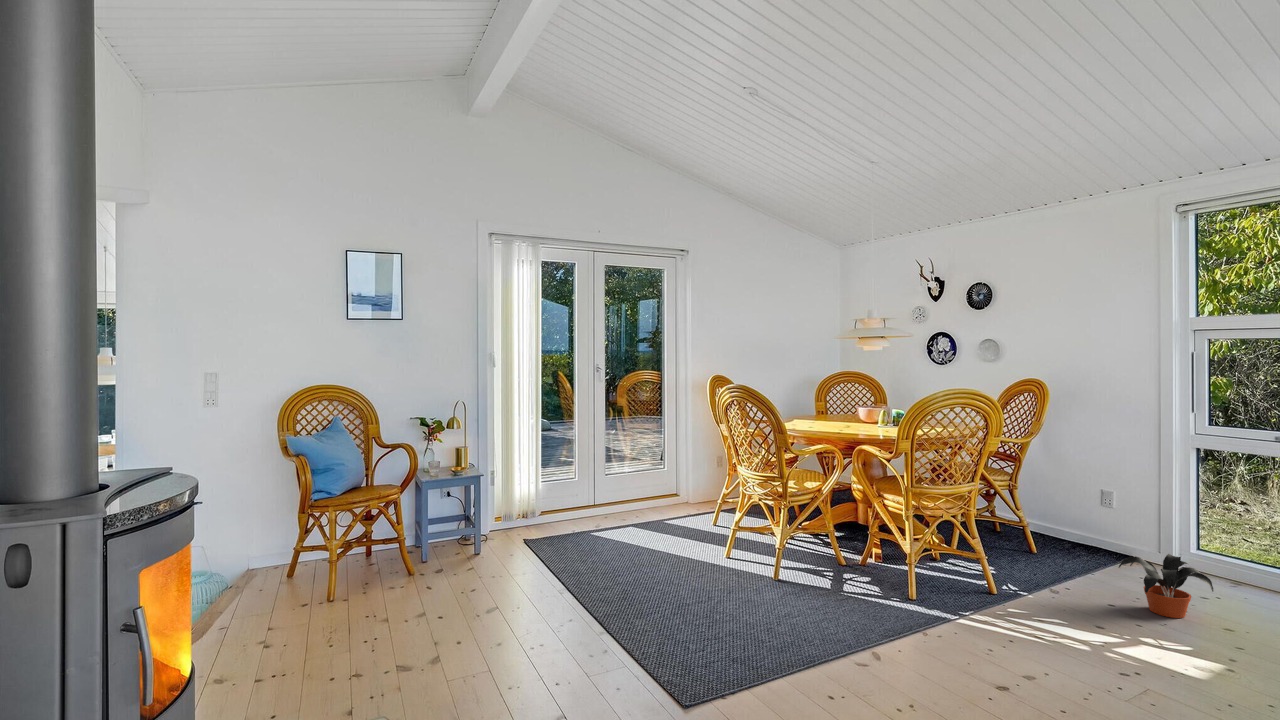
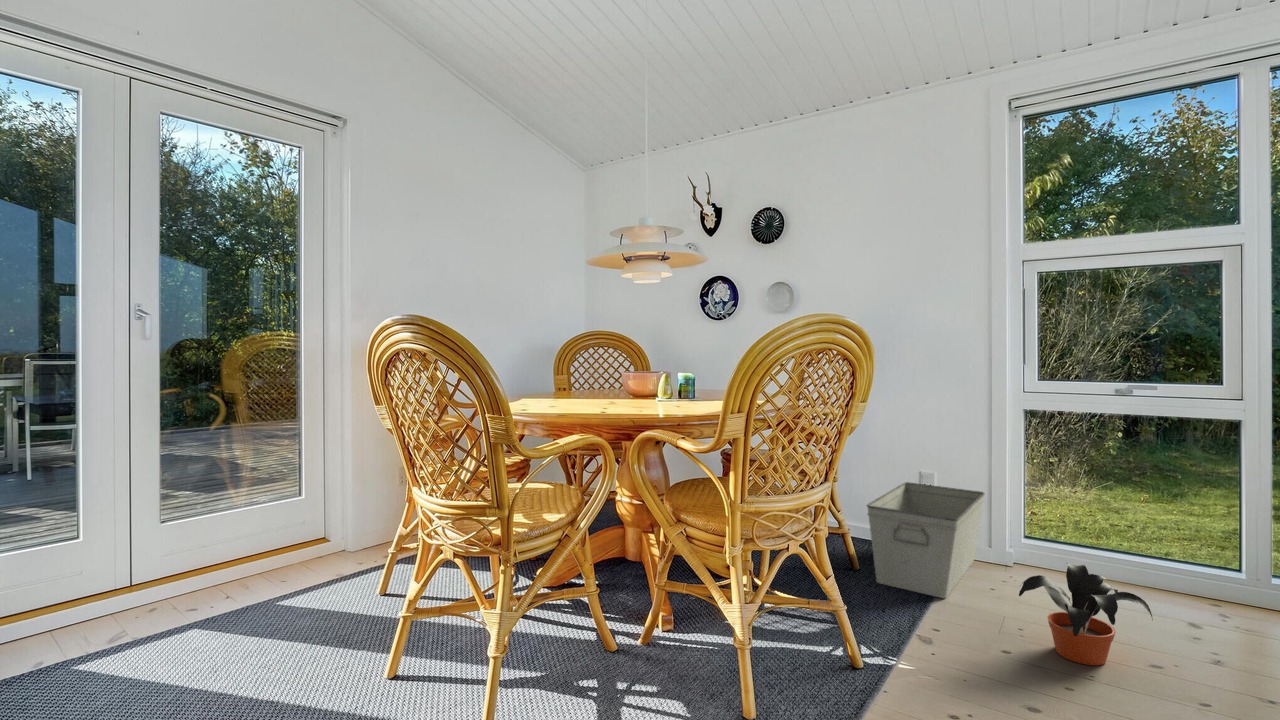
storage bin: none [1035,498,1153,576] -> present [867,482,985,598]

